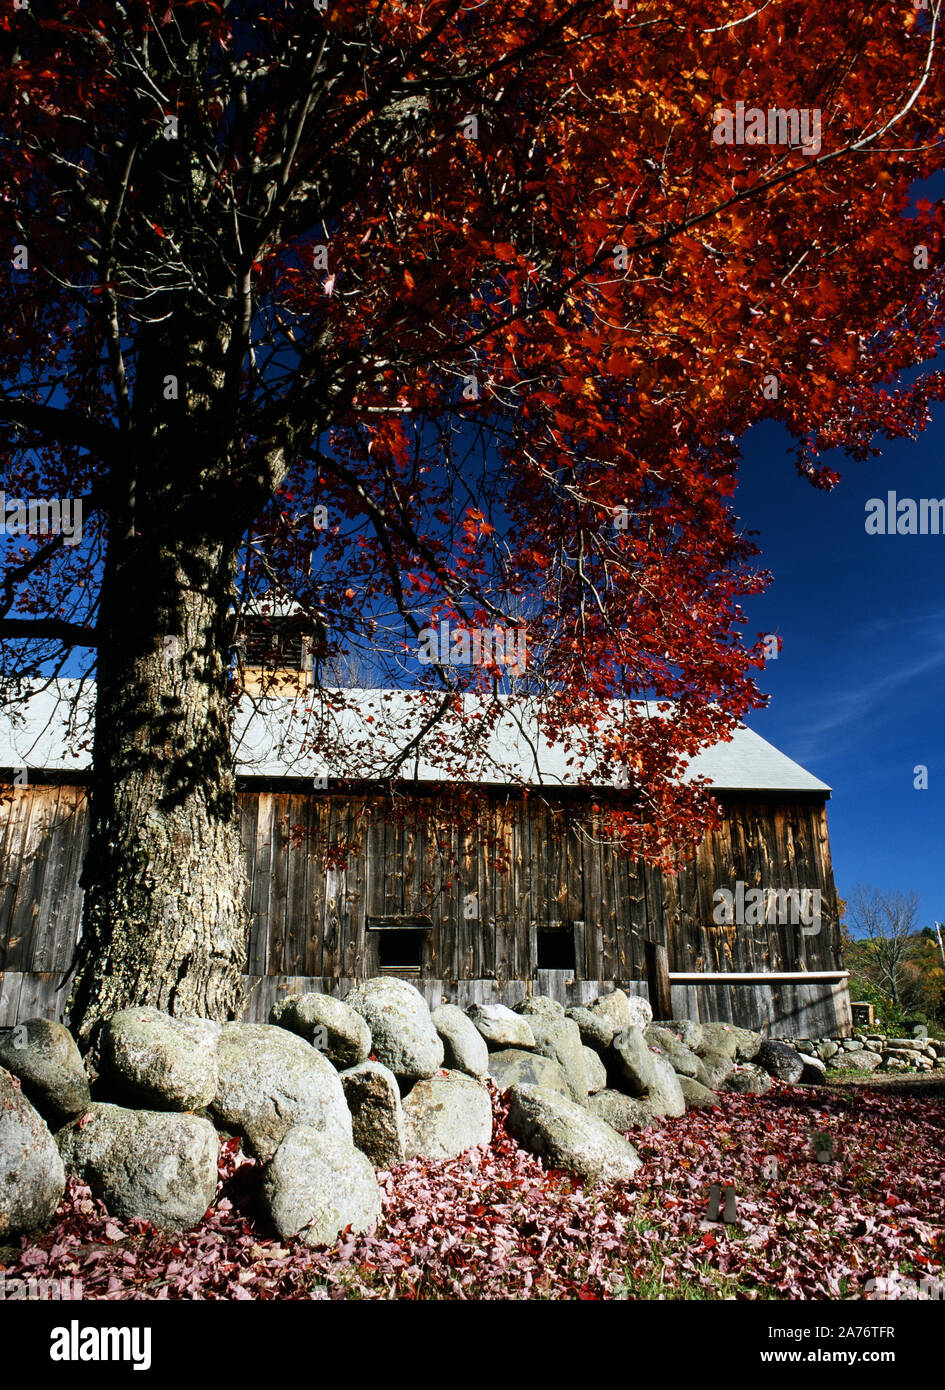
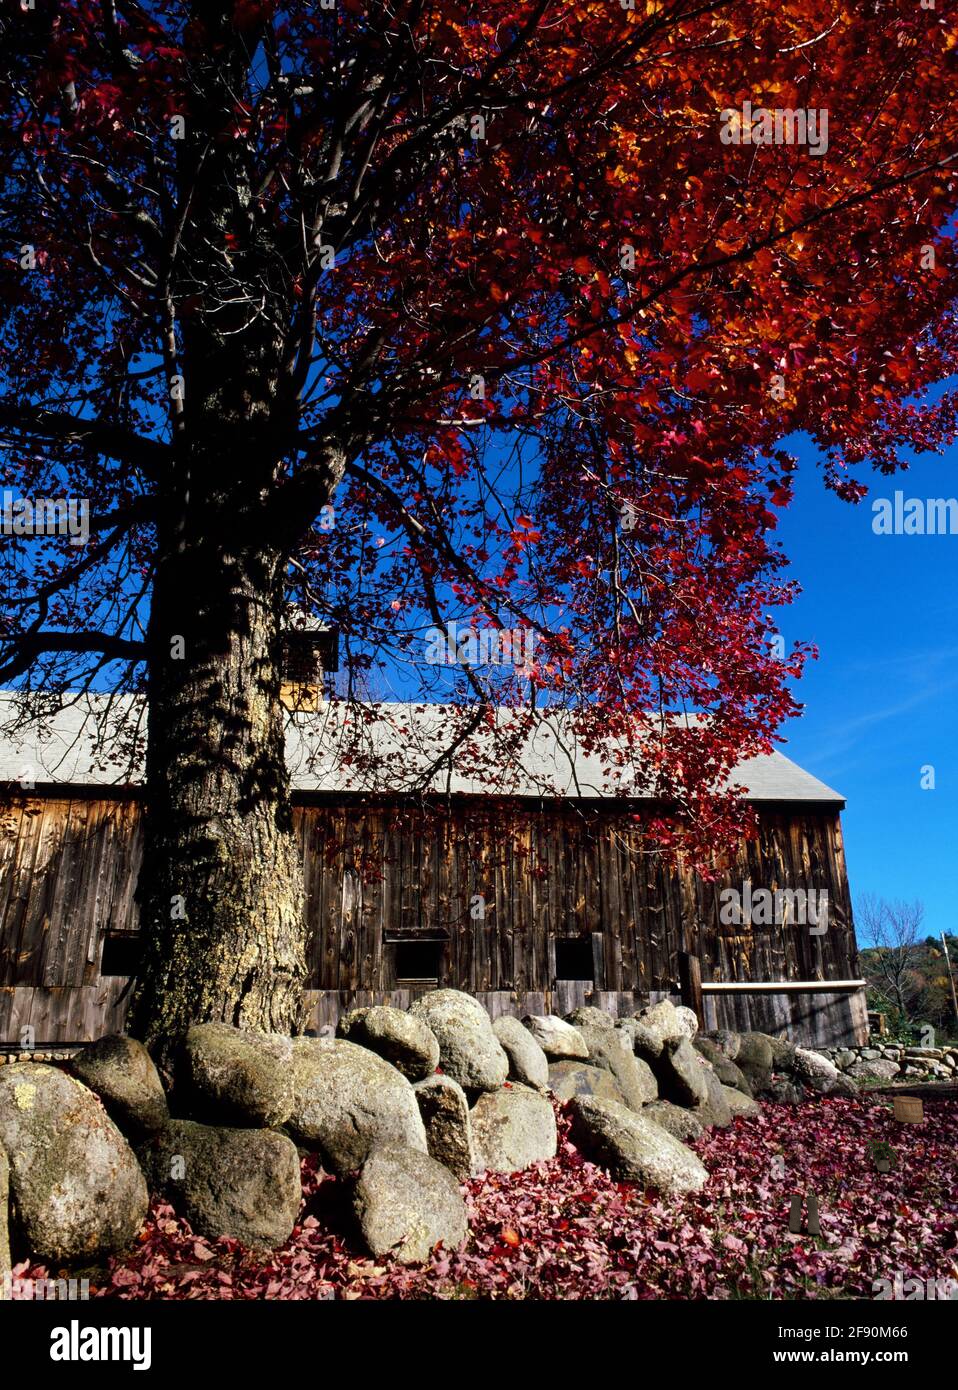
wooden bucket: none [852,1088,882,1115] -> present [893,1096,924,1123]

